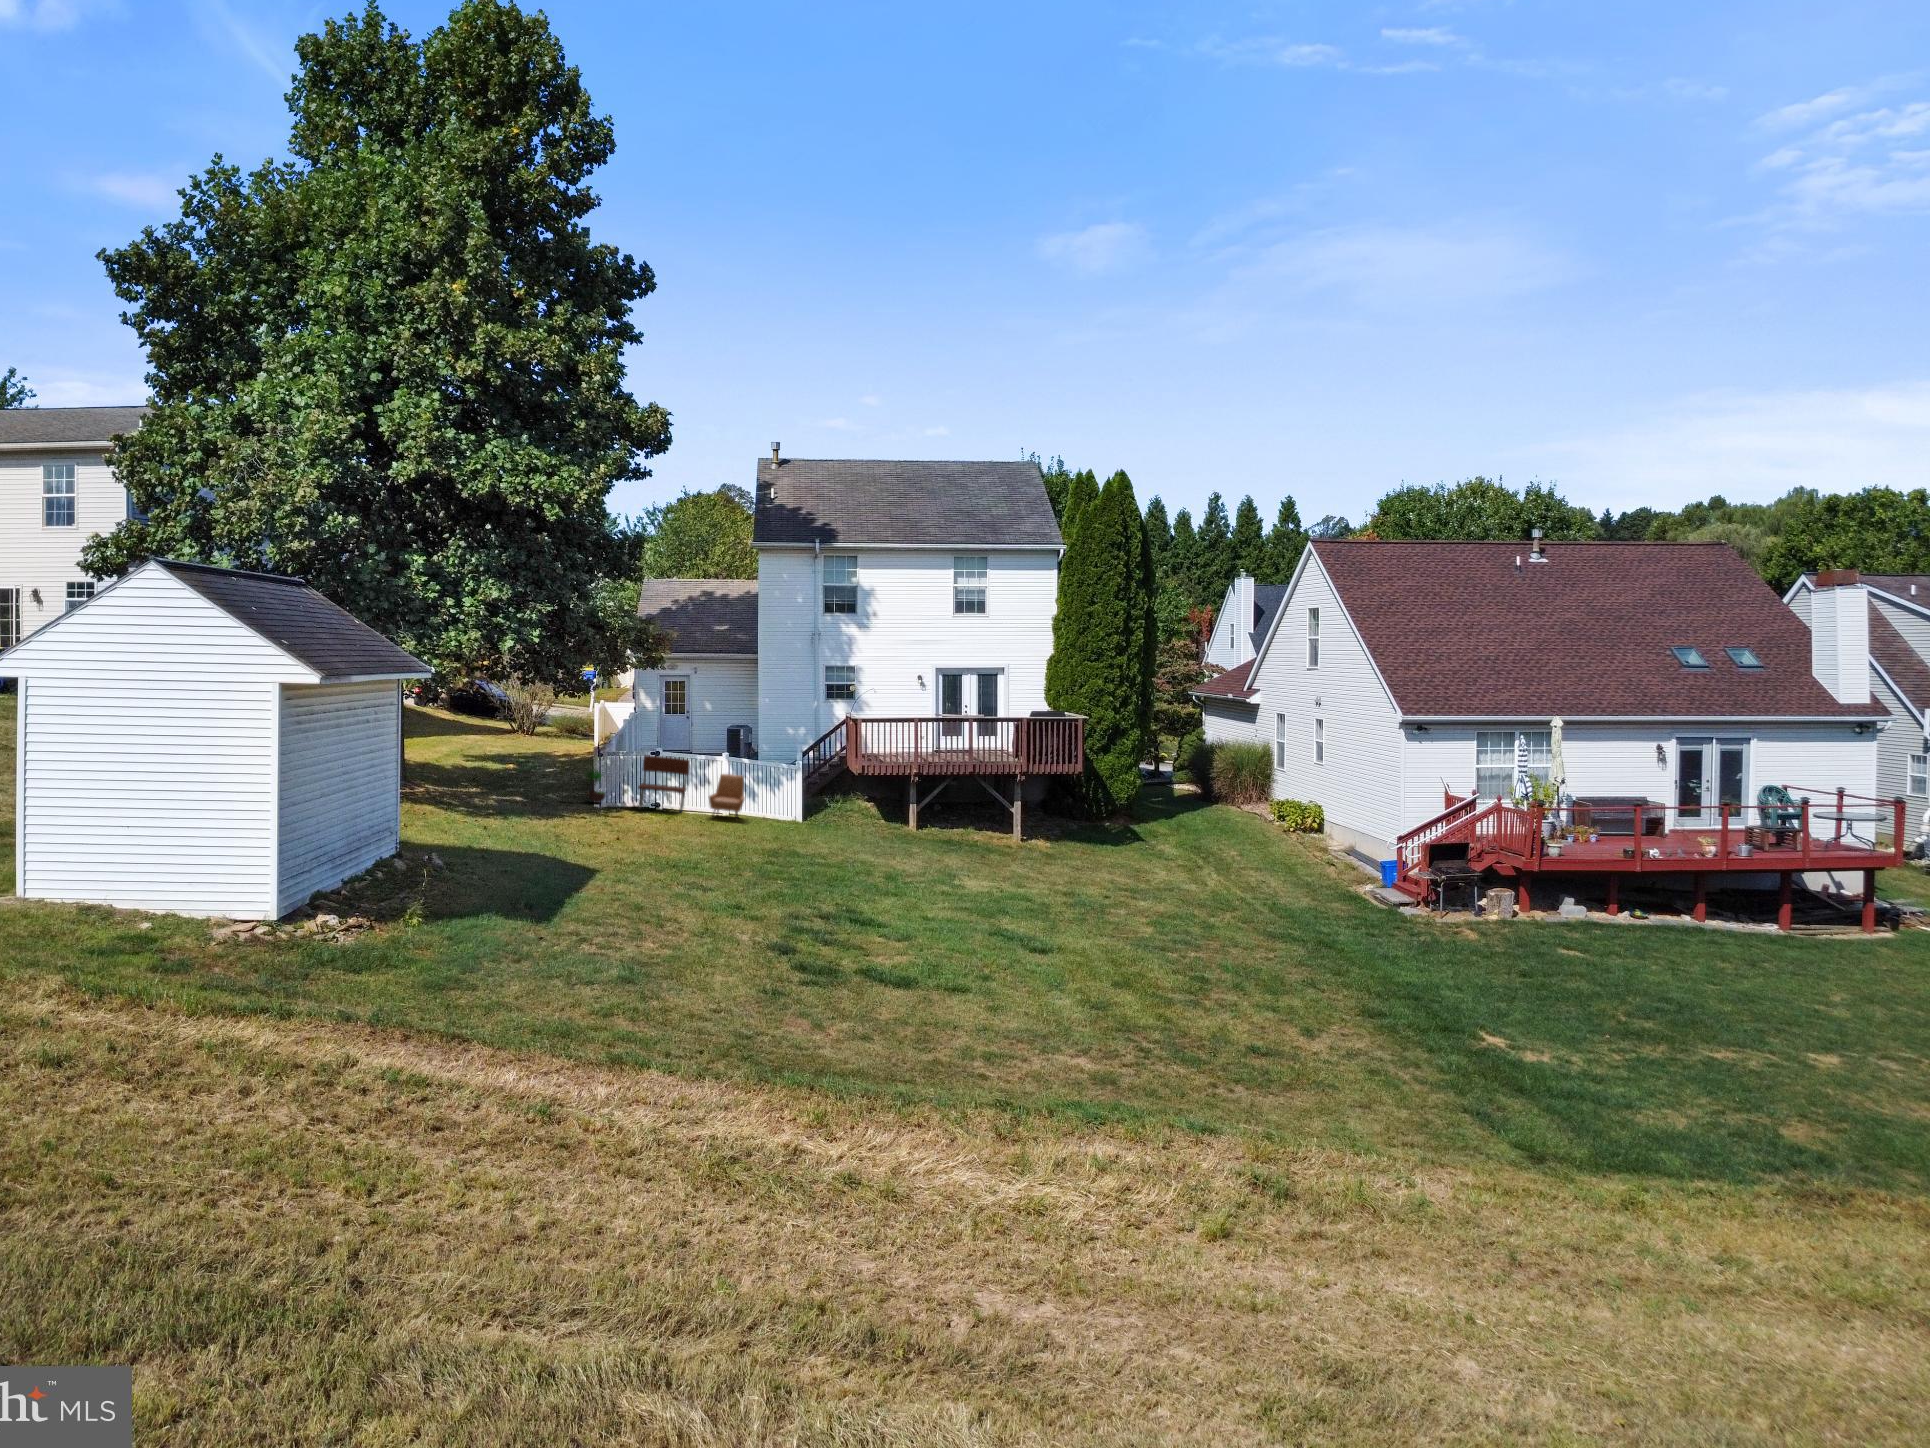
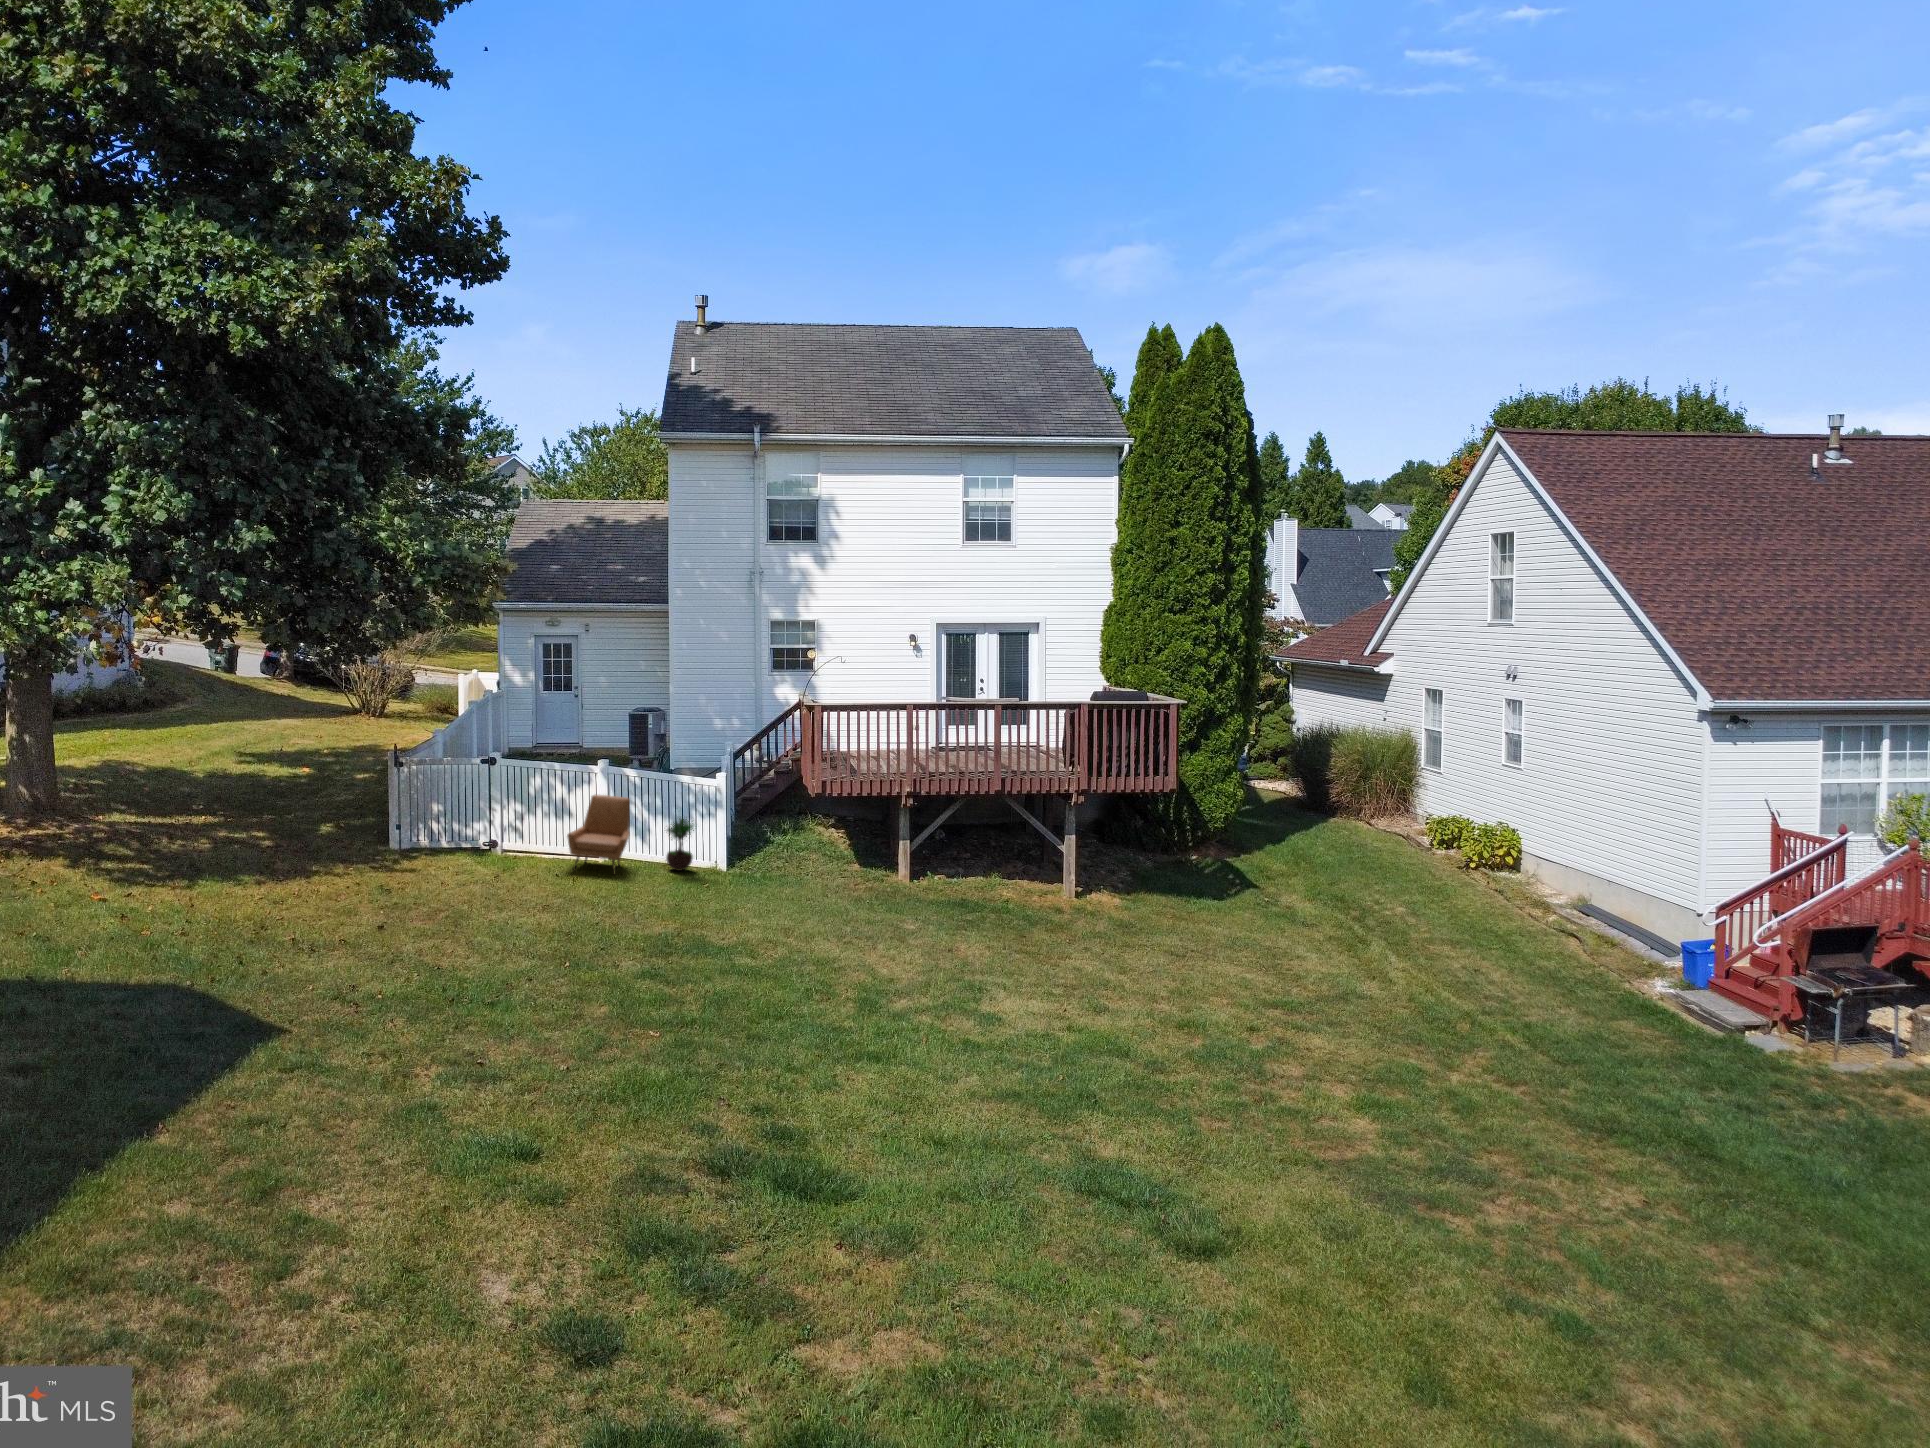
bench: present [638,755,690,812] -> none [451,766,541,860]
potted tree: present [585,769,606,803] -> present [666,818,694,871]

